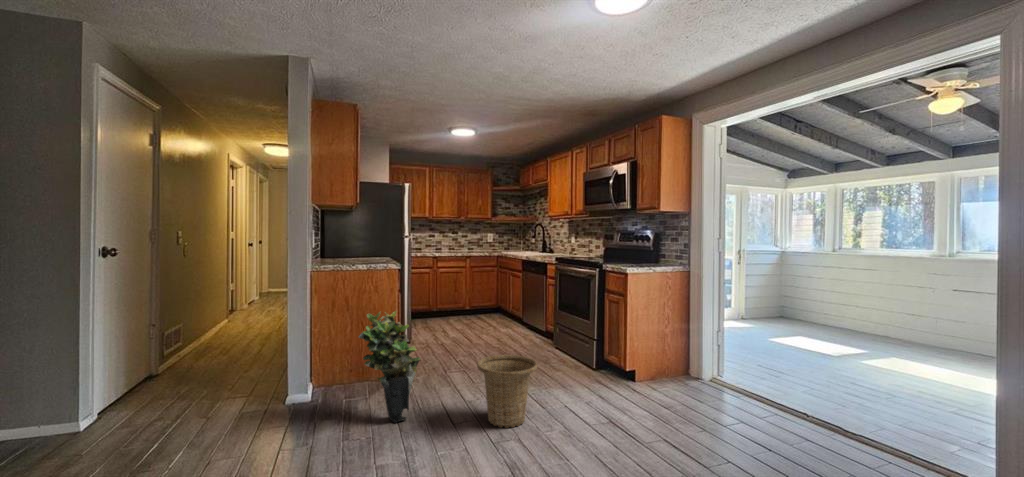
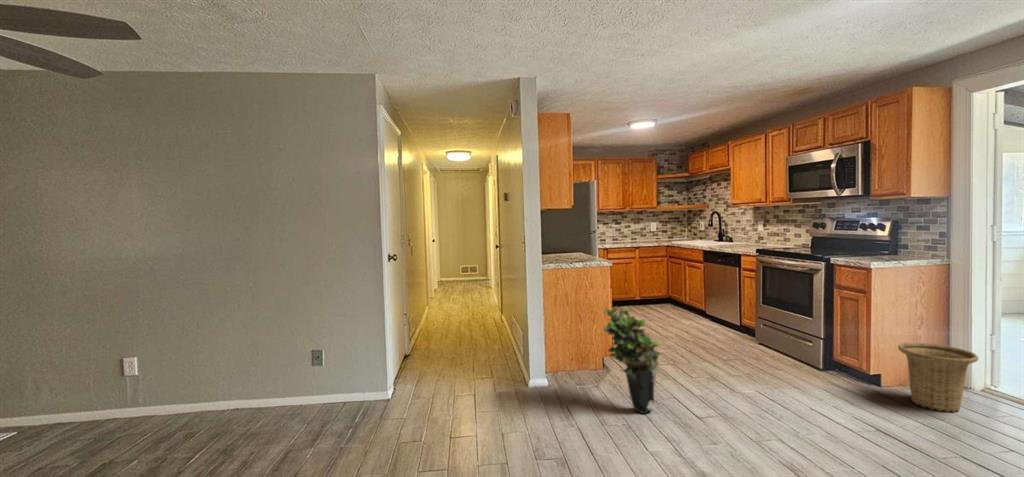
basket: present [477,355,537,428] -> present [898,343,978,412]

